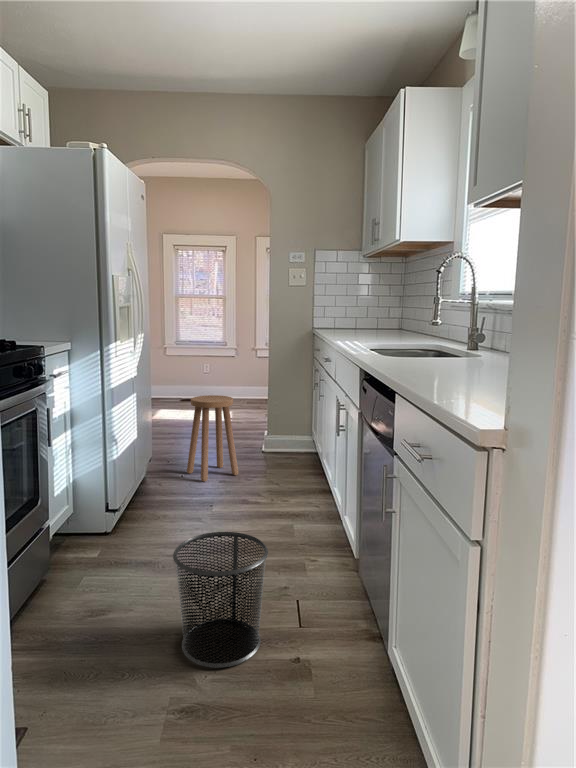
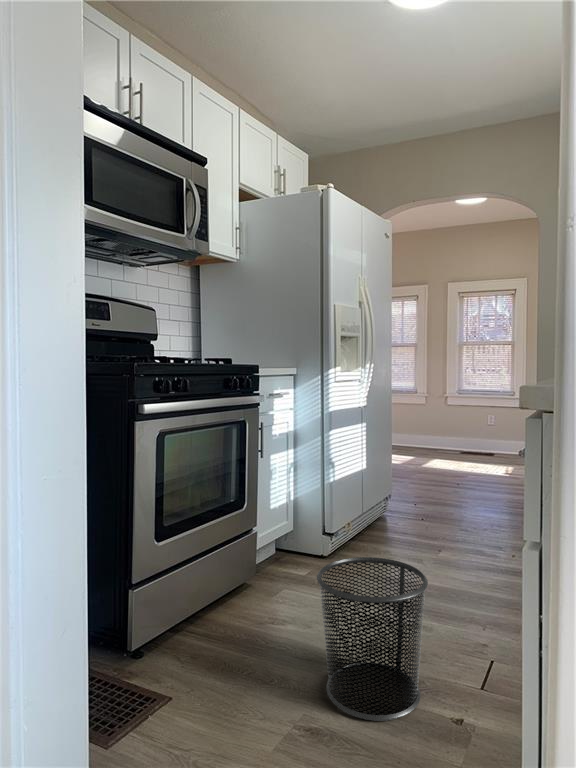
stool: present [187,395,238,481] -> none [431,435,488,527]

